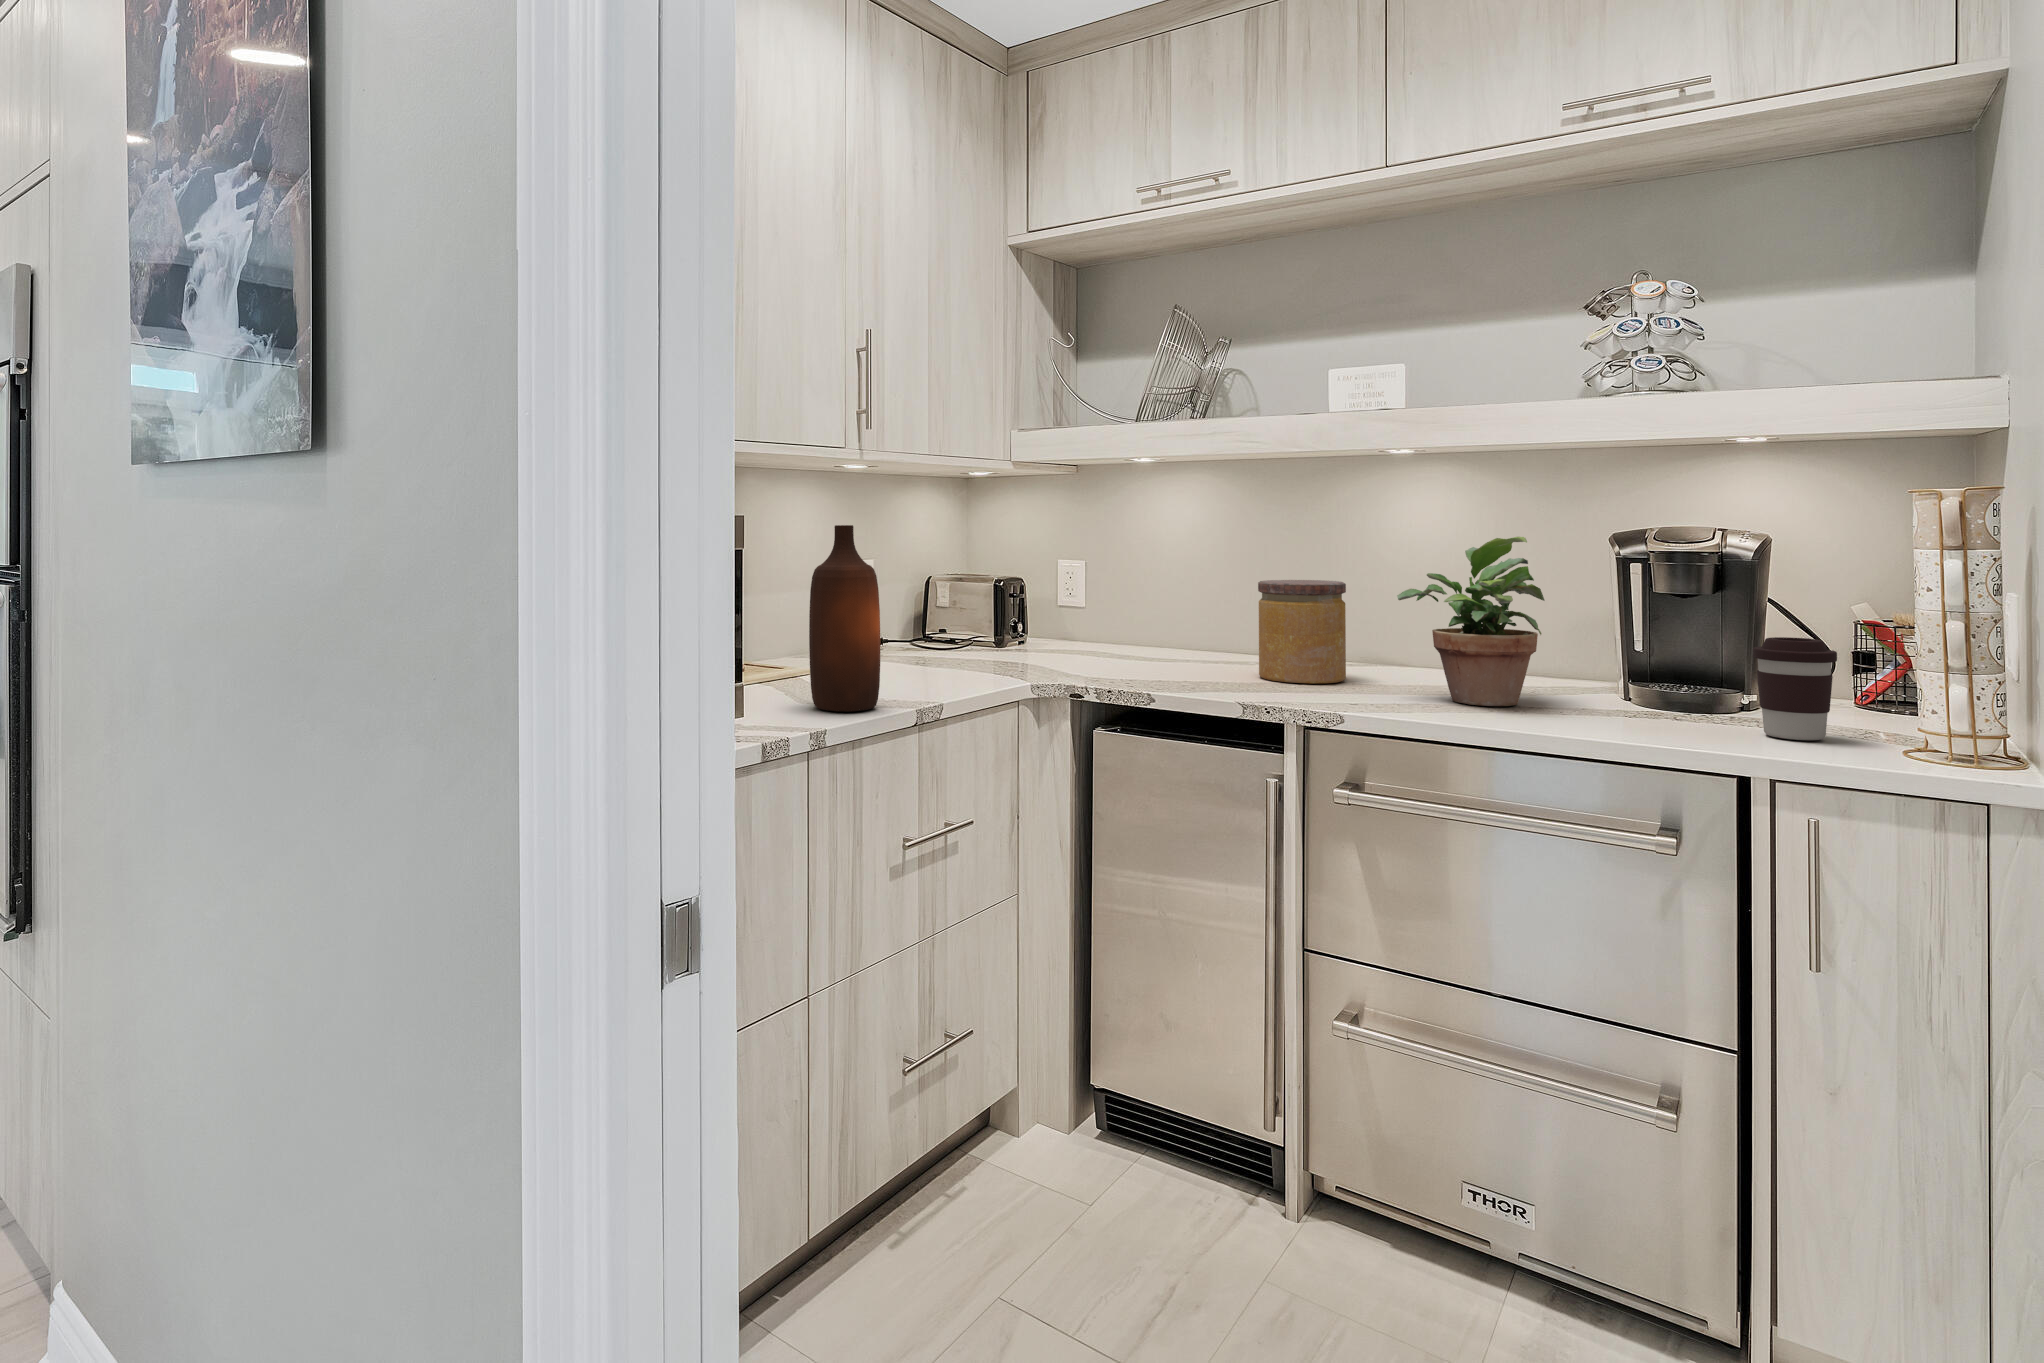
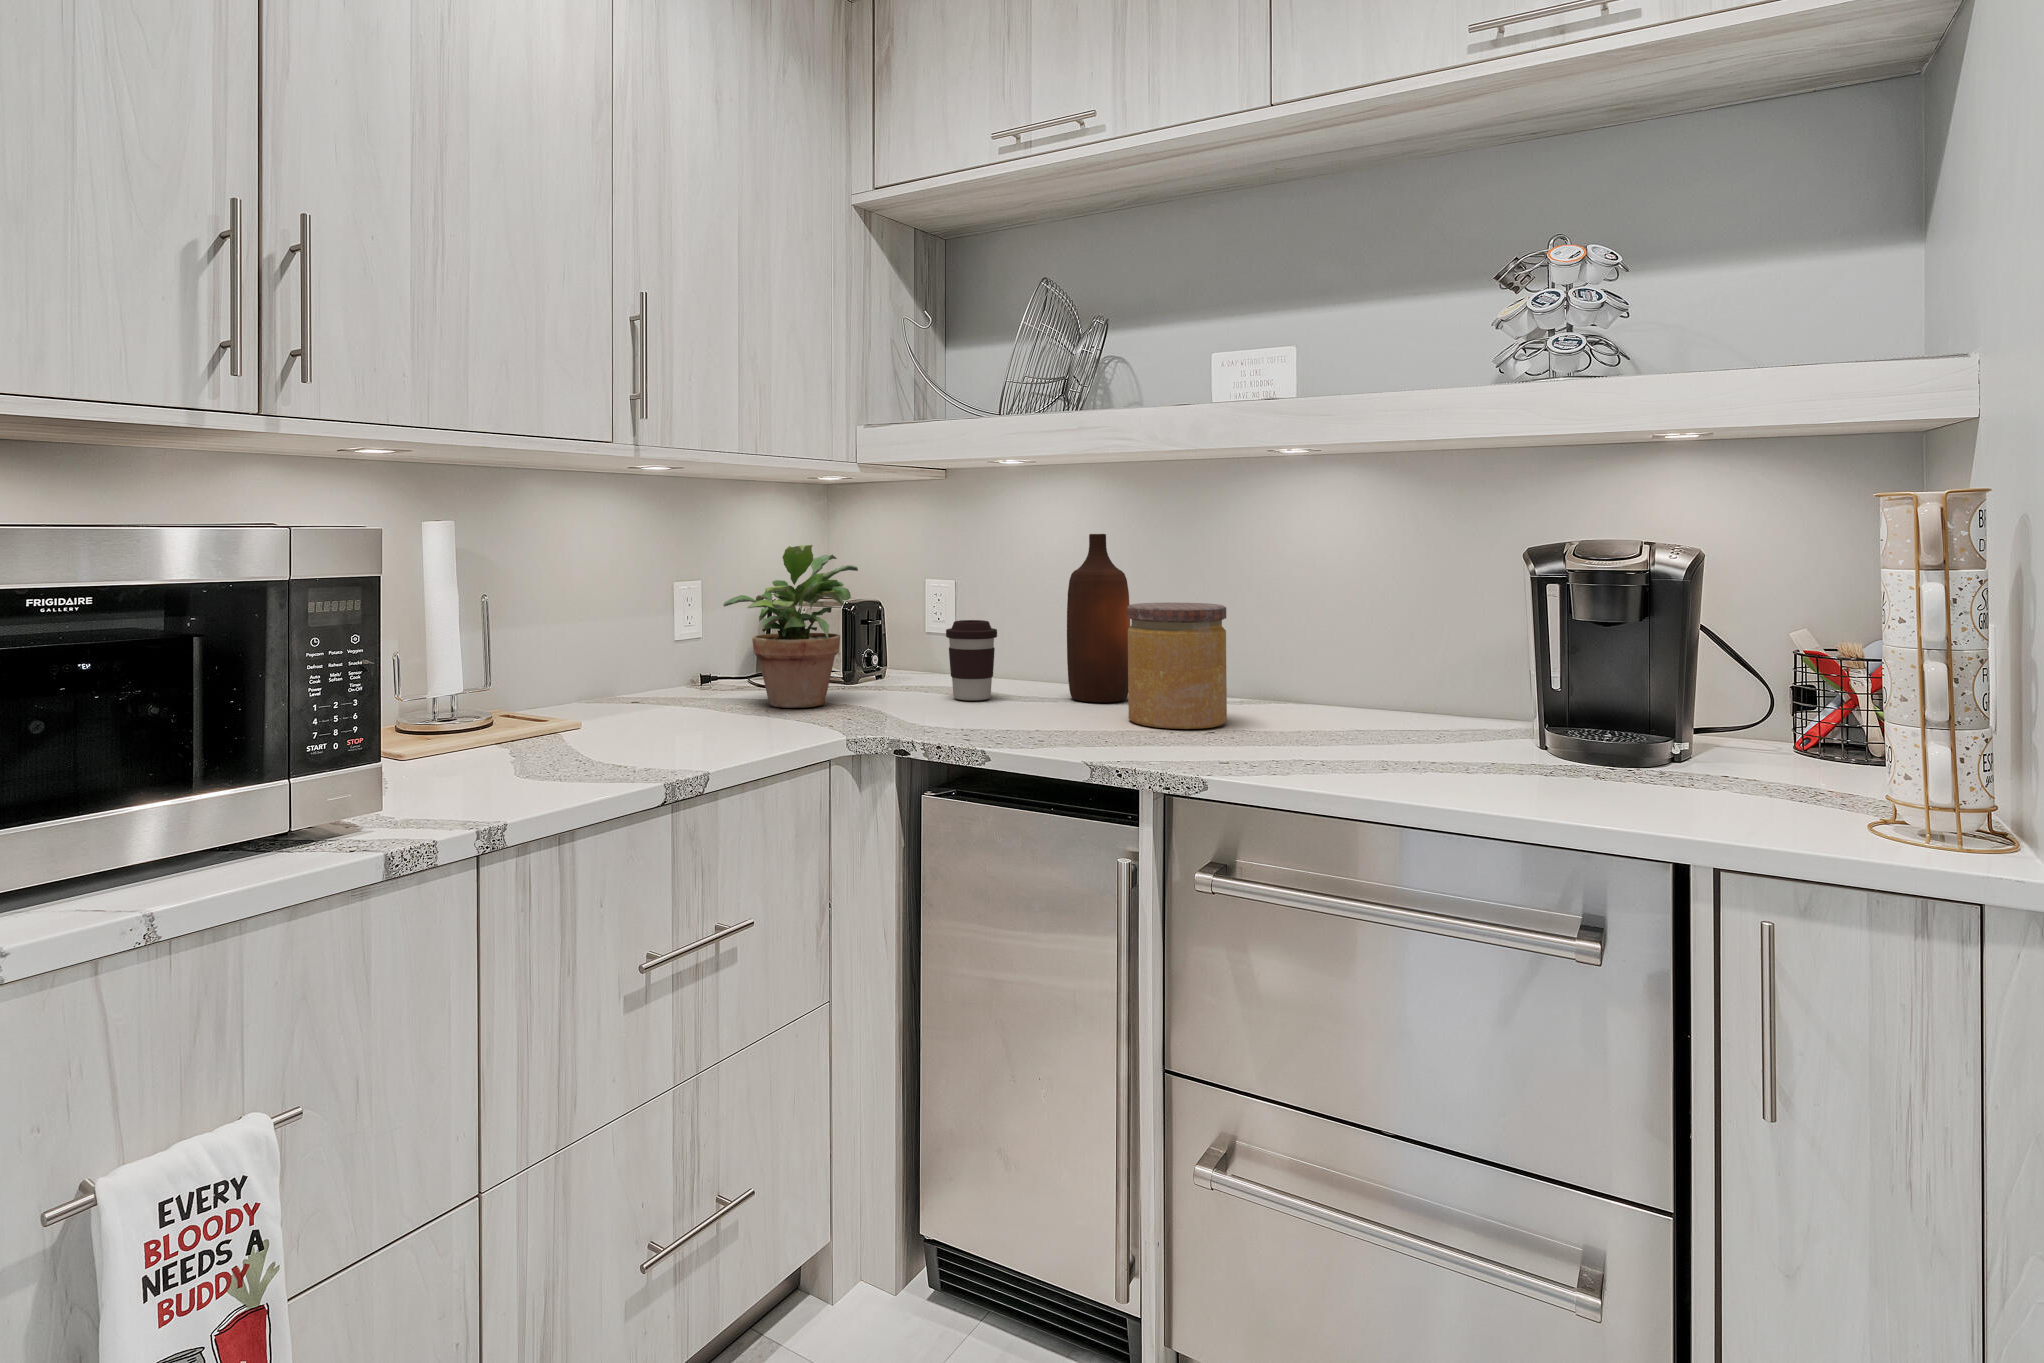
bottle: present [809,525,880,712] -> present [1067,534,1130,702]
potted plant: present [1397,537,1544,706] -> present [723,545,858,708]
coffee cup: present [1753,637,1837,740] -> present [946,620,997,700]

